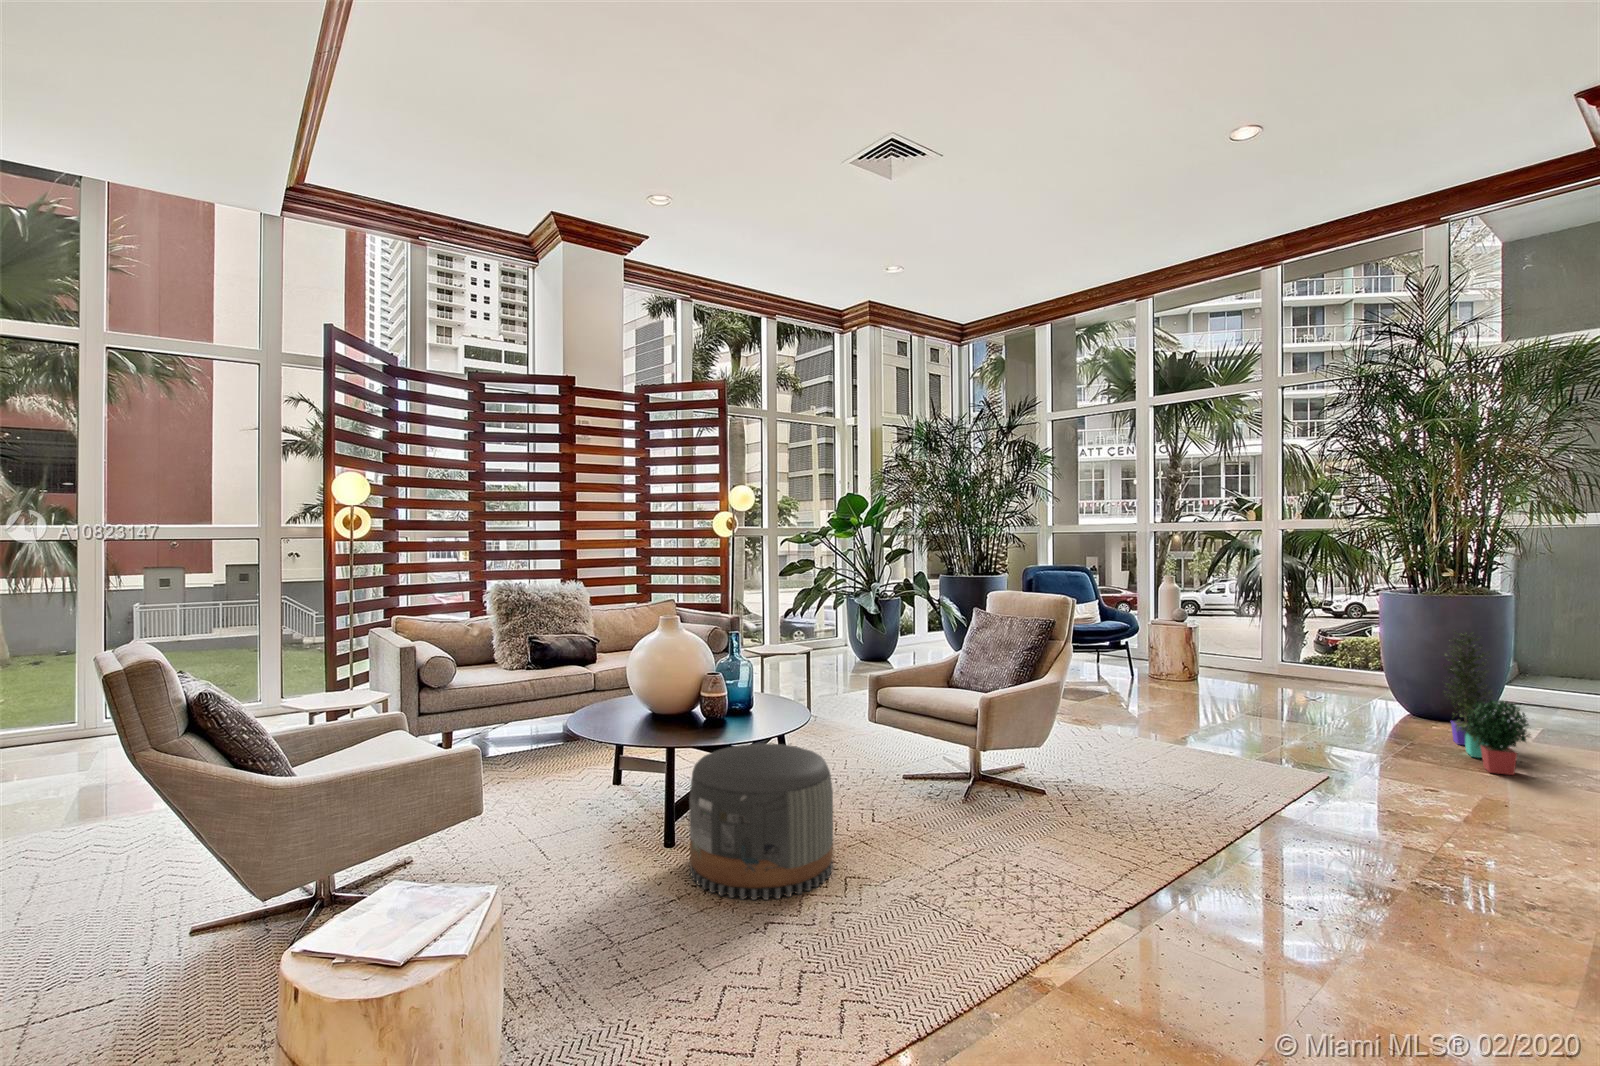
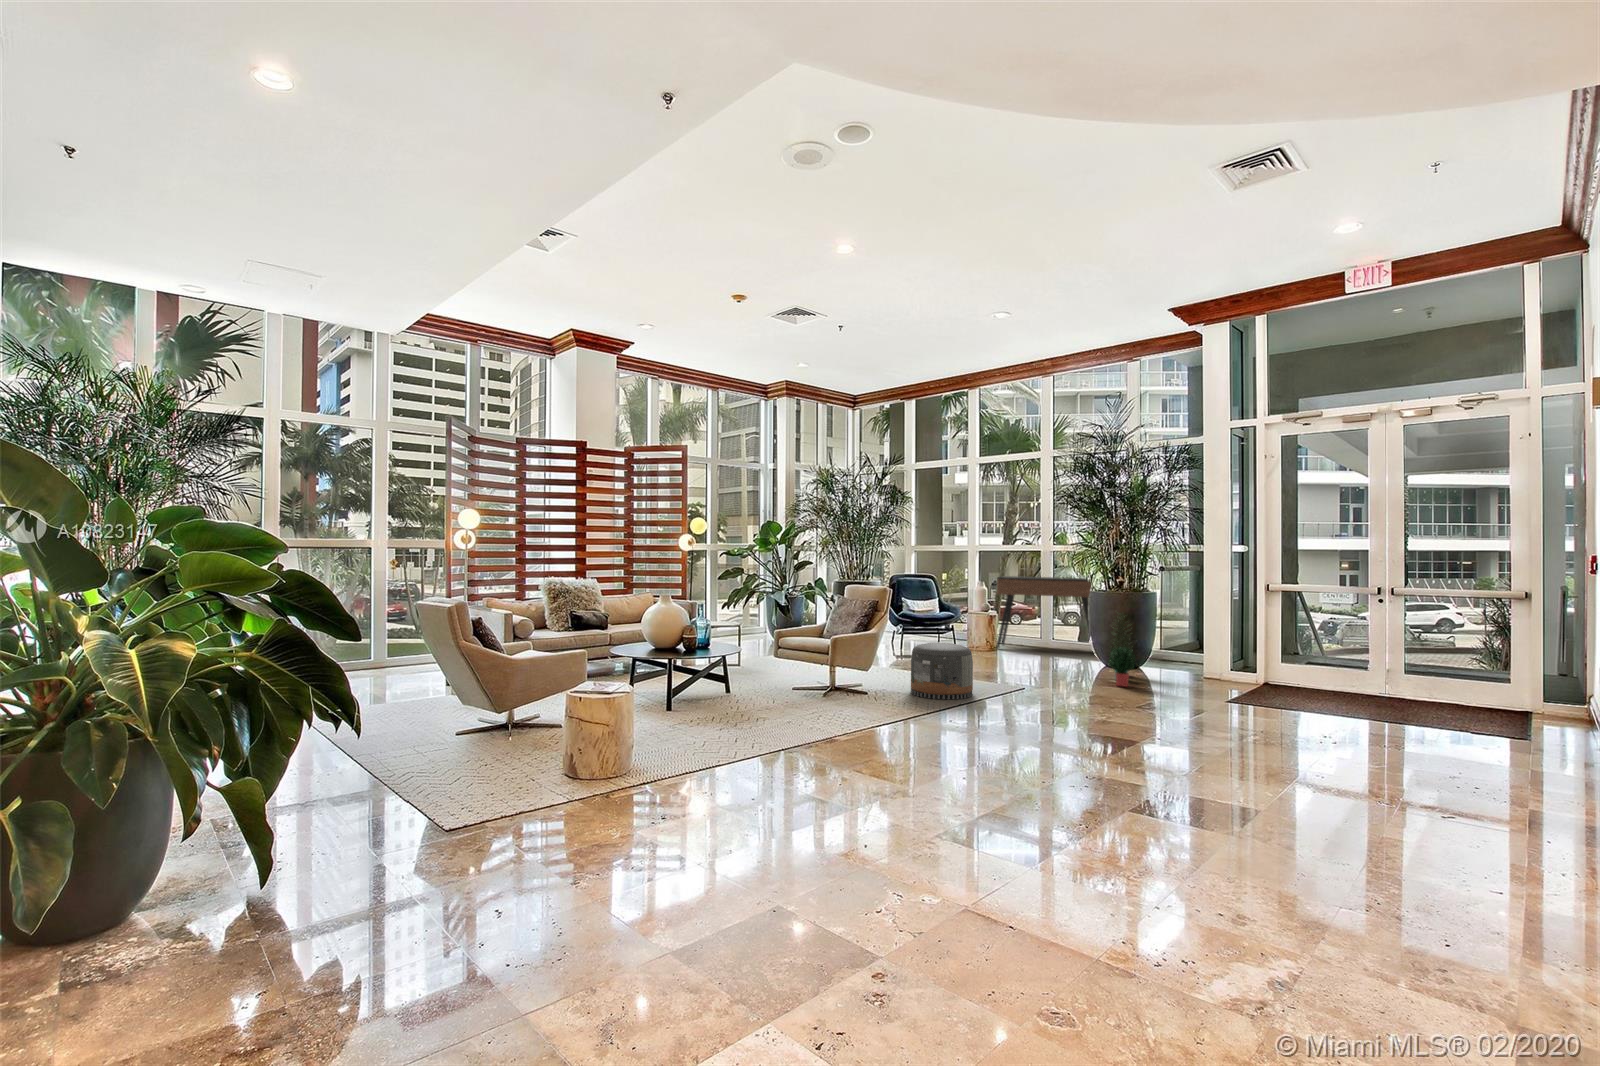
console table: none [1196,568,1371,692] -> present [997,576,1091,648]
pouf: present [689,743,833,900] -> present [911,643,973,699]

